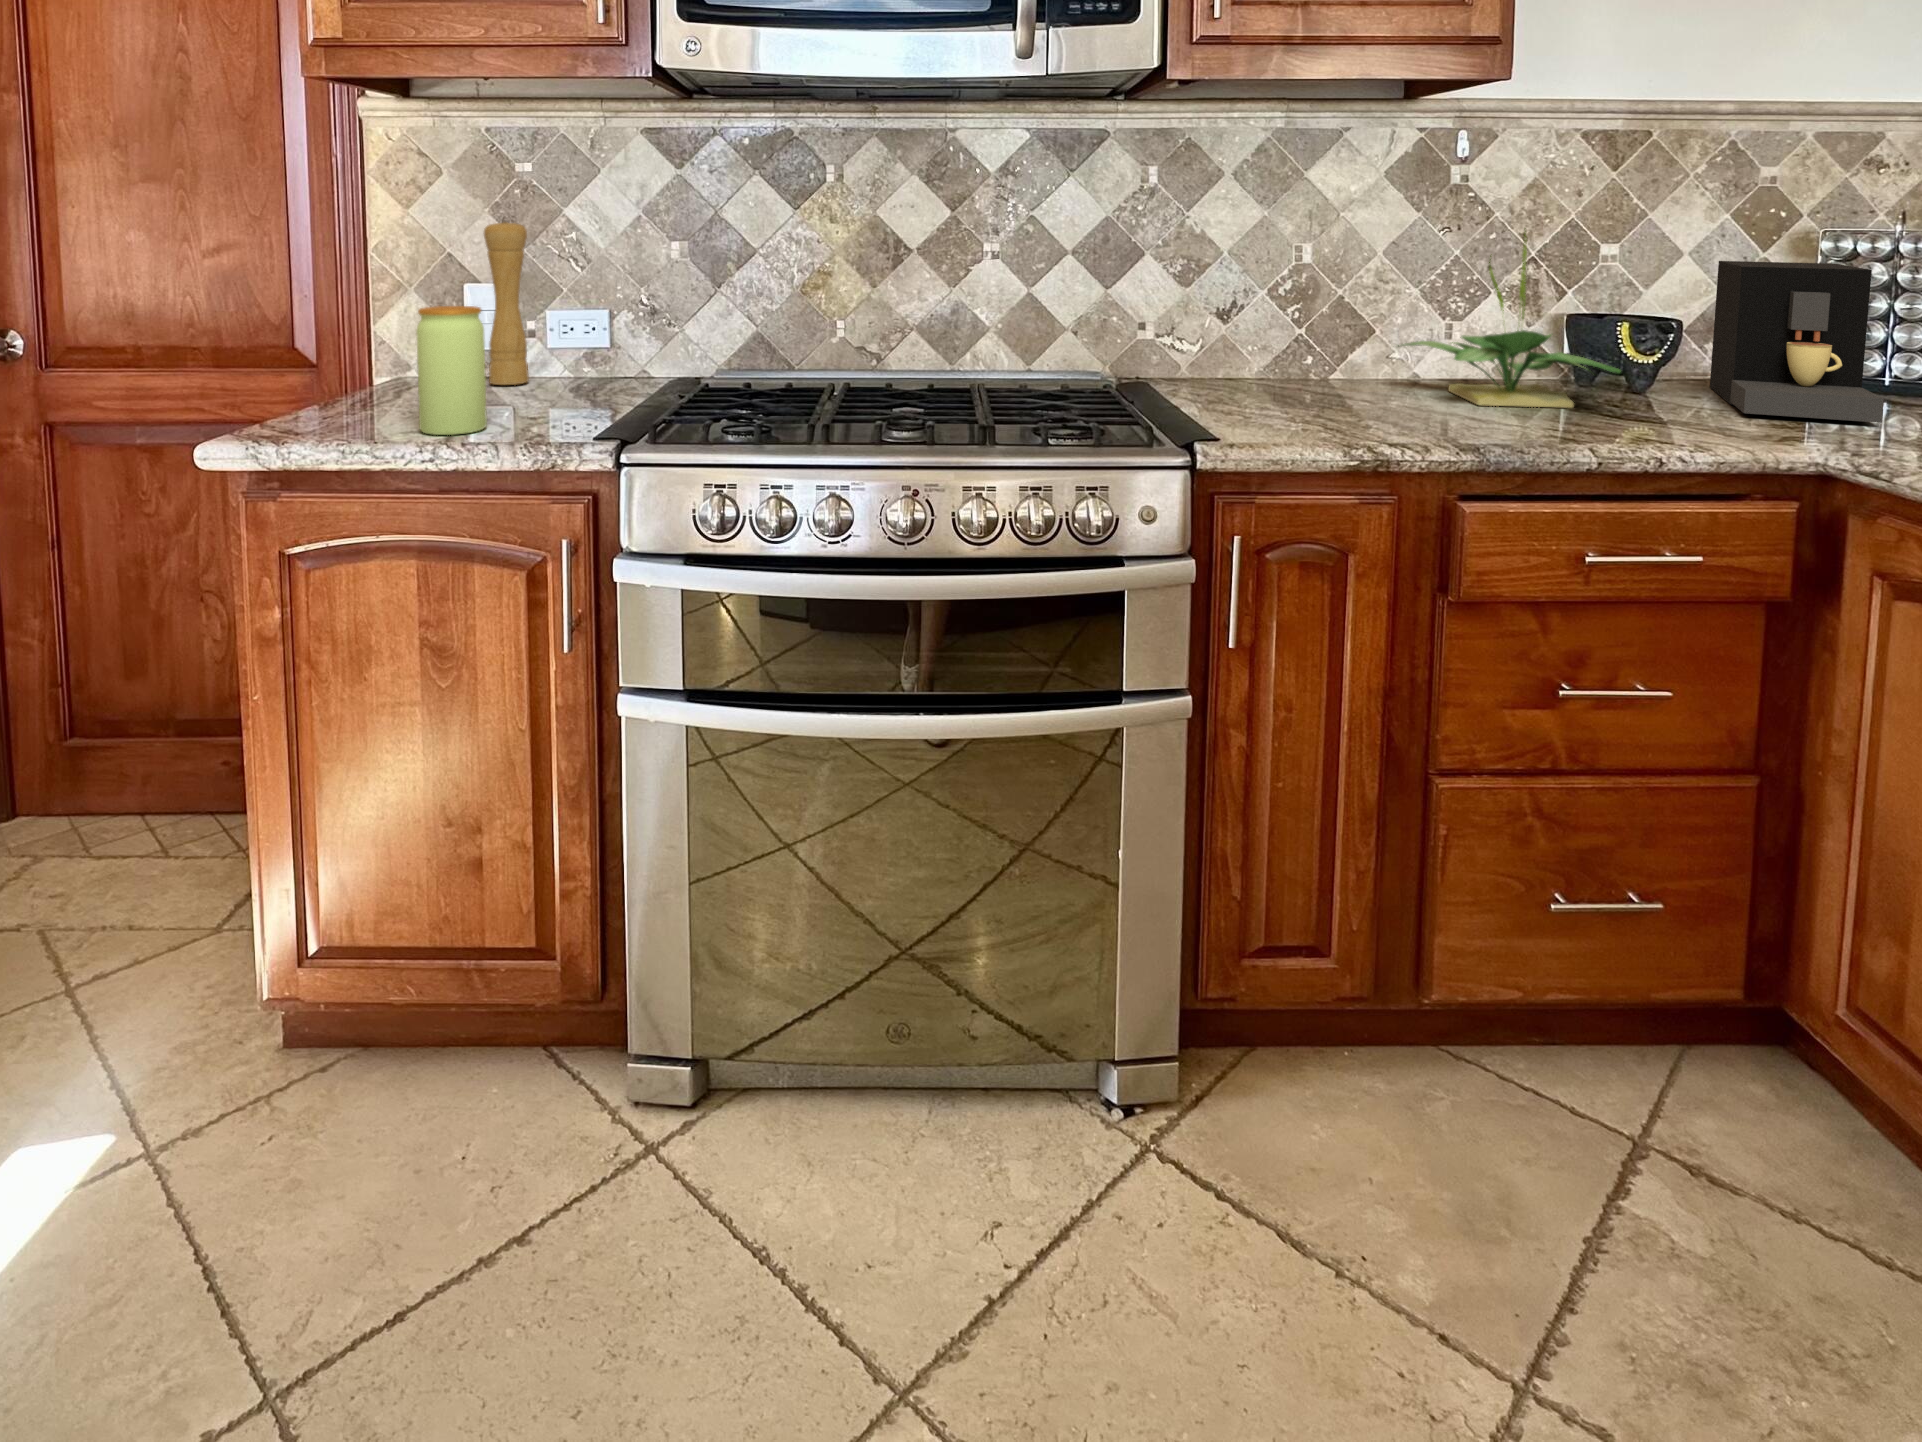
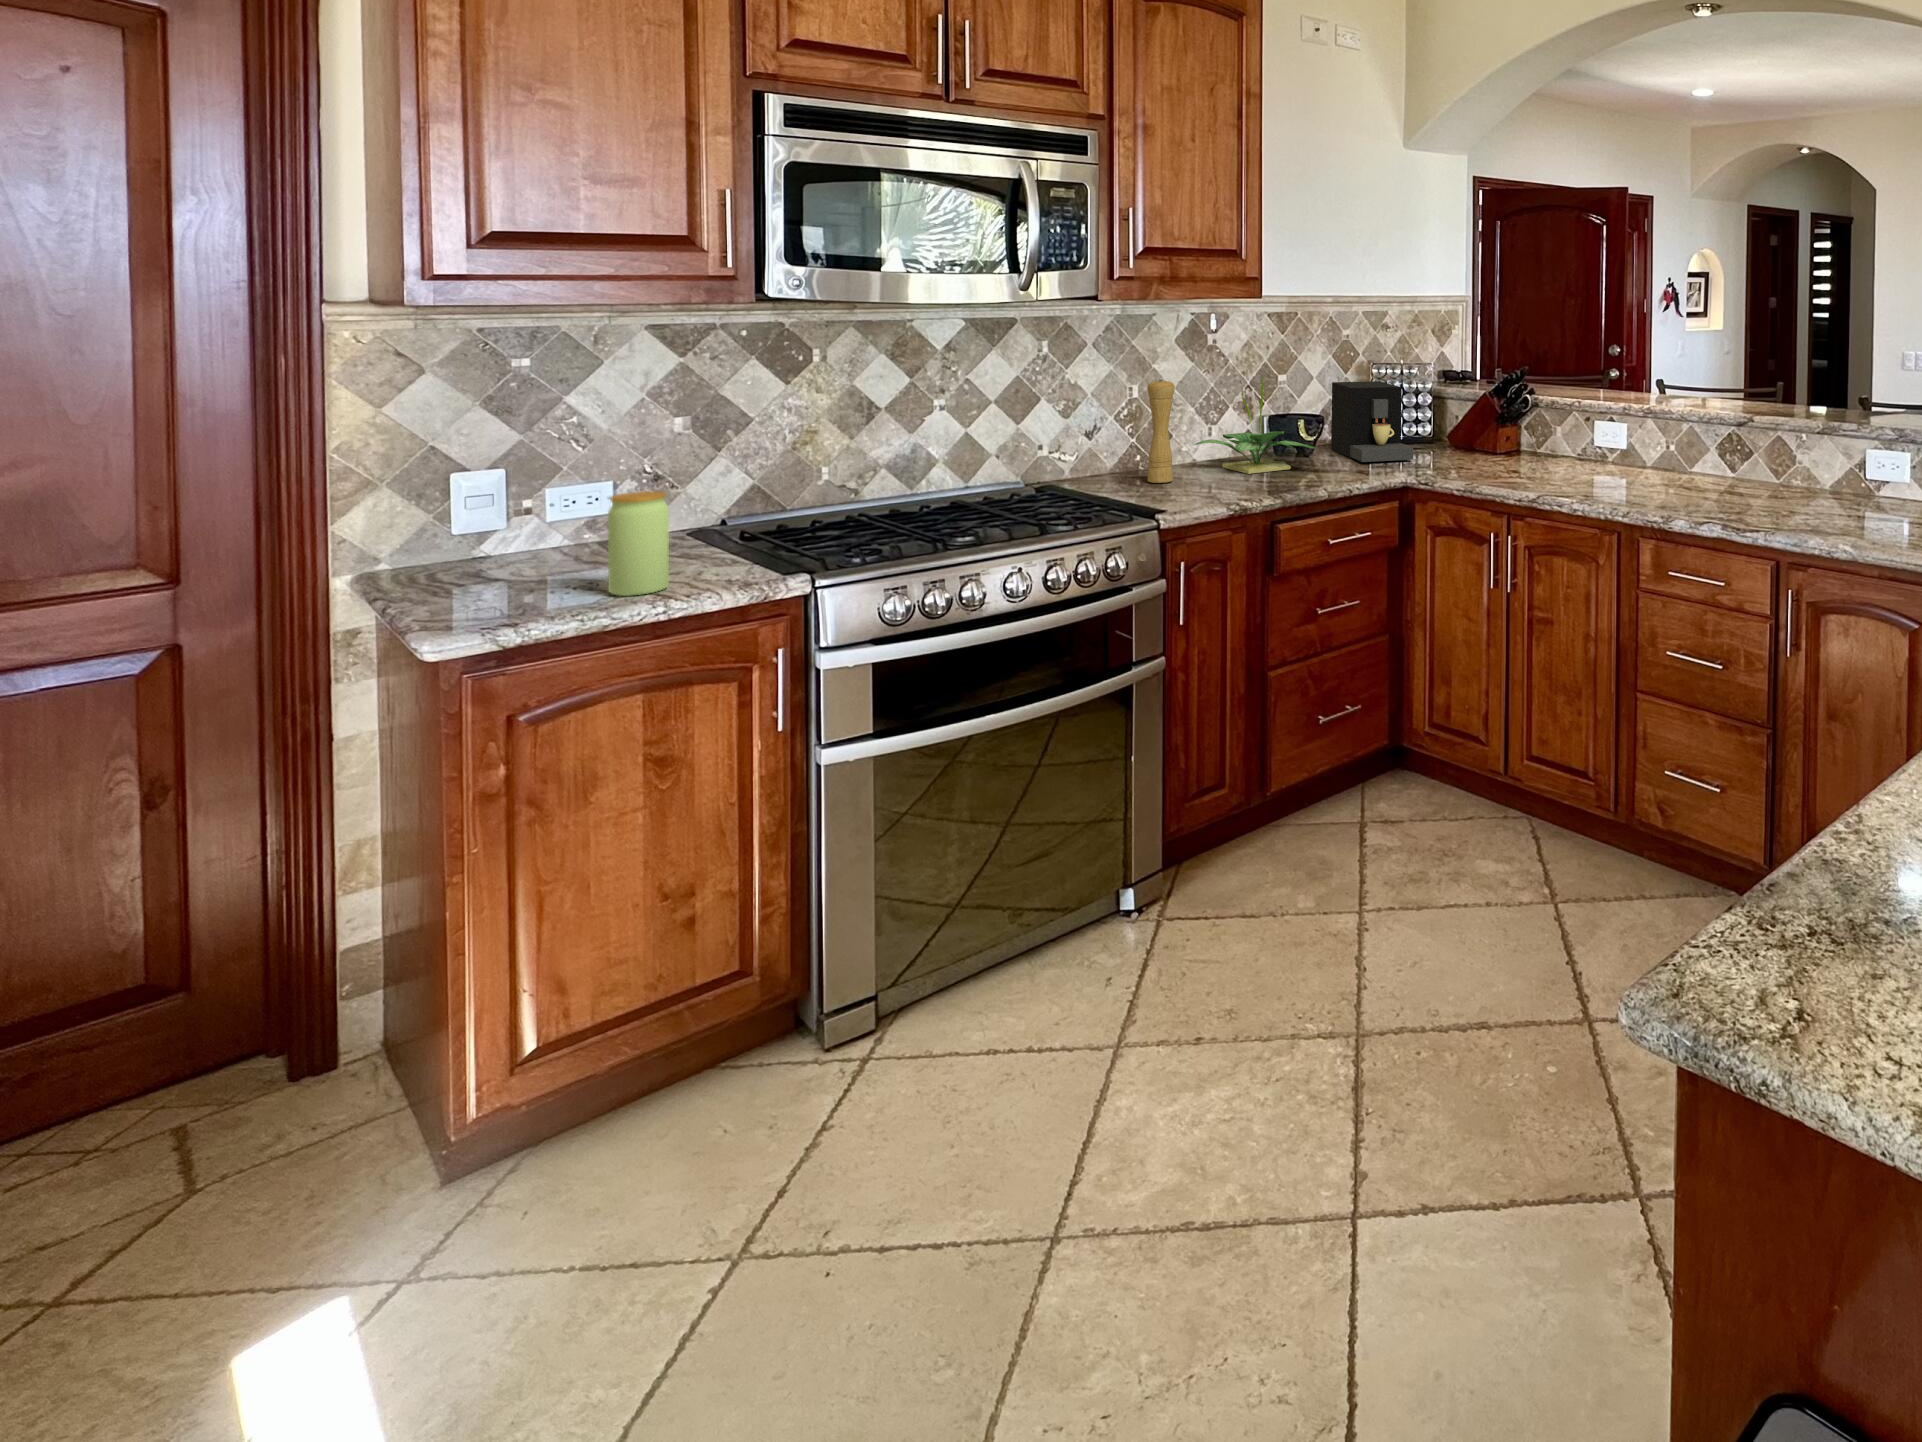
pepper mill: present [484,220,529,385] -> present [1147,379,1175,483]

